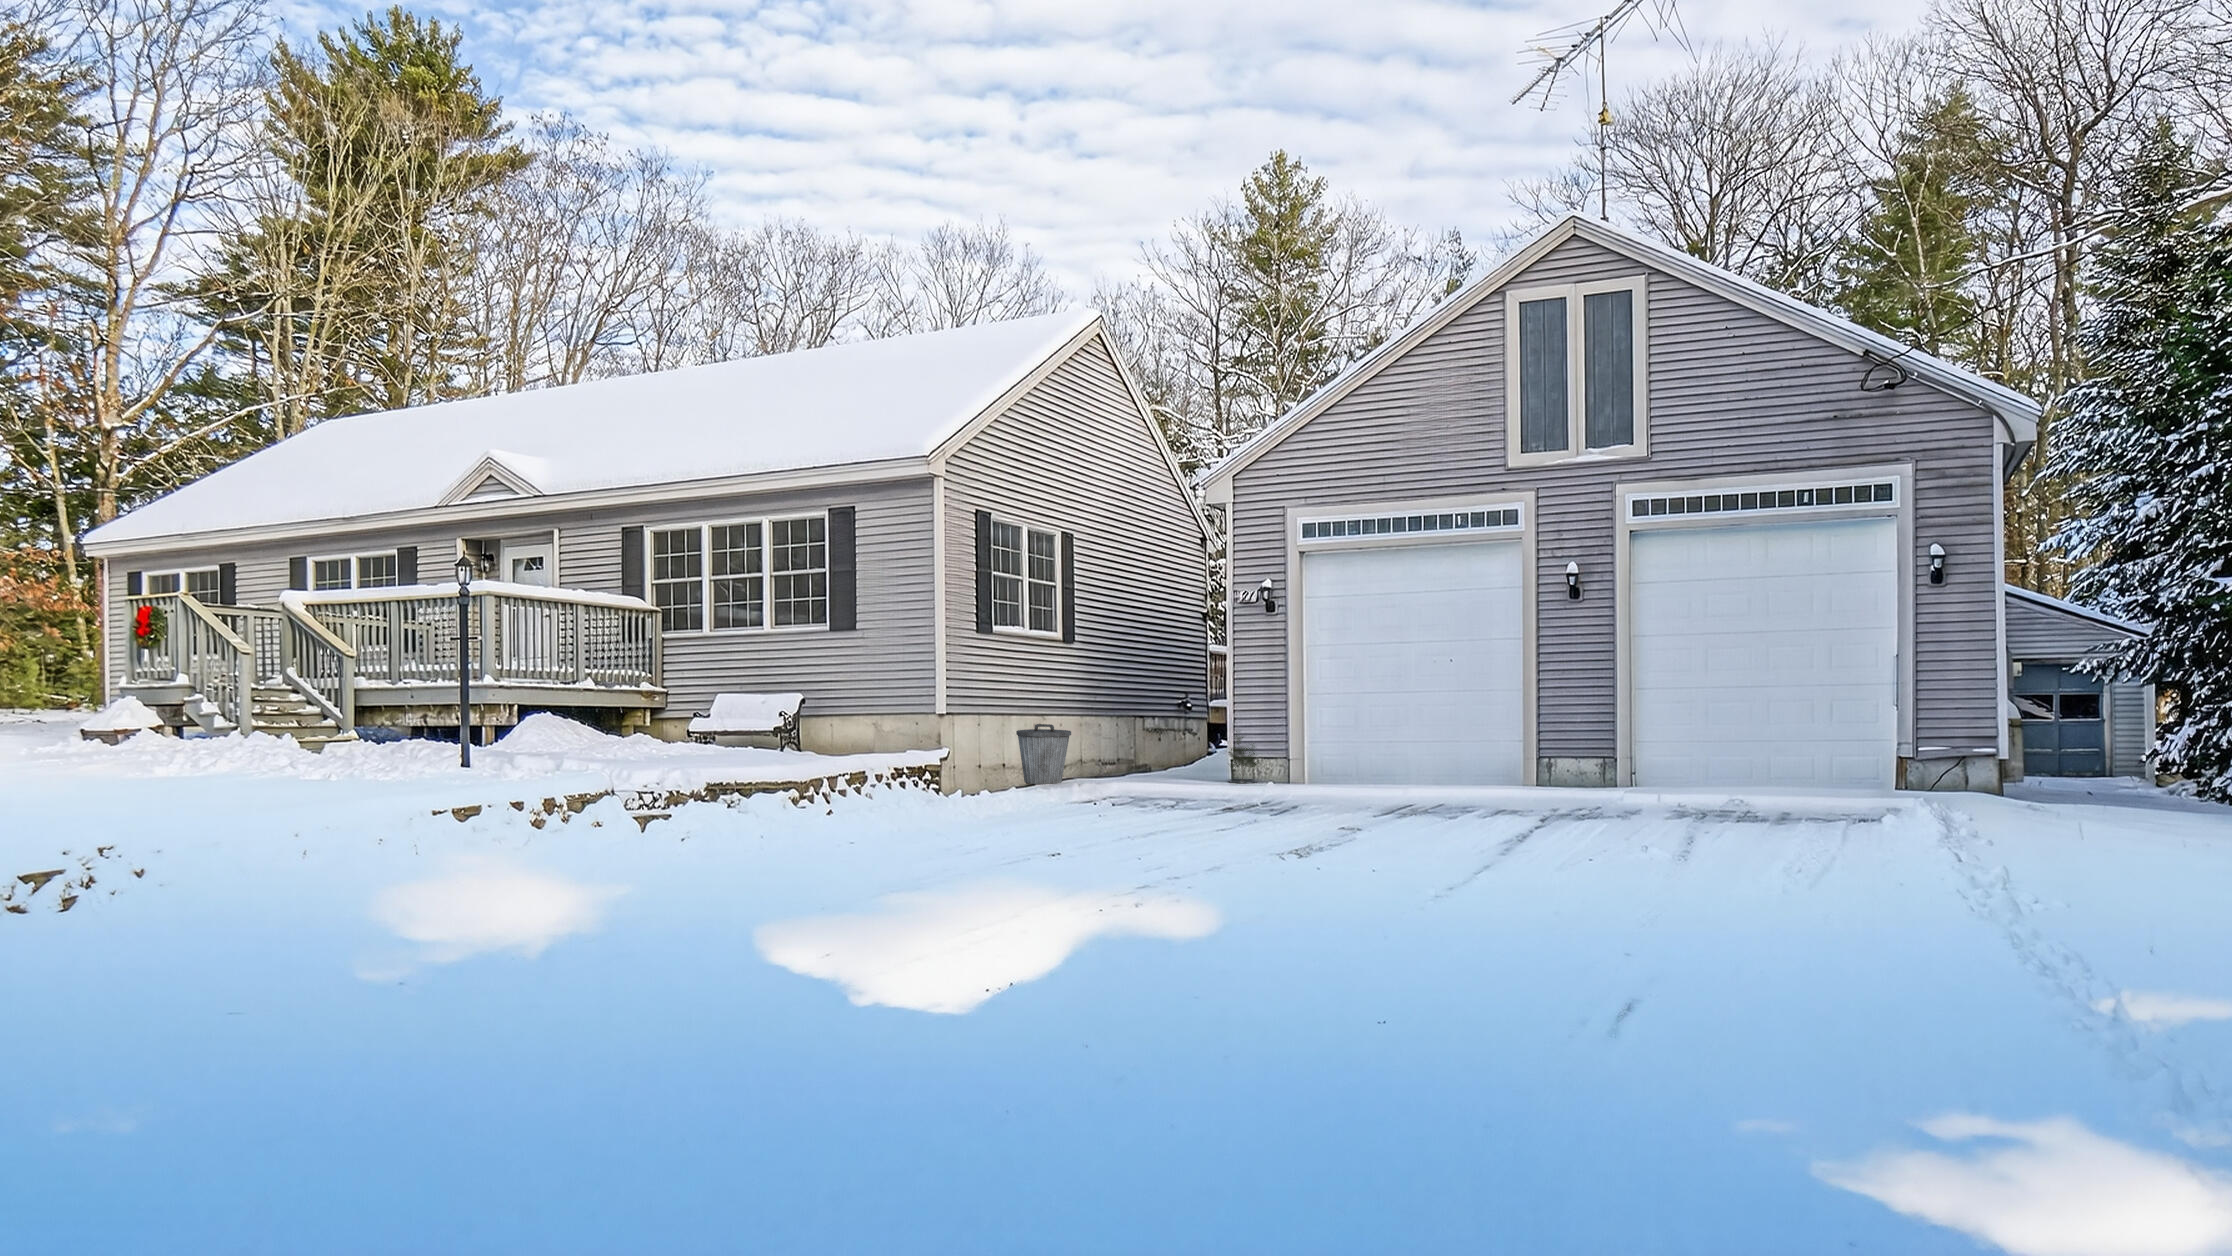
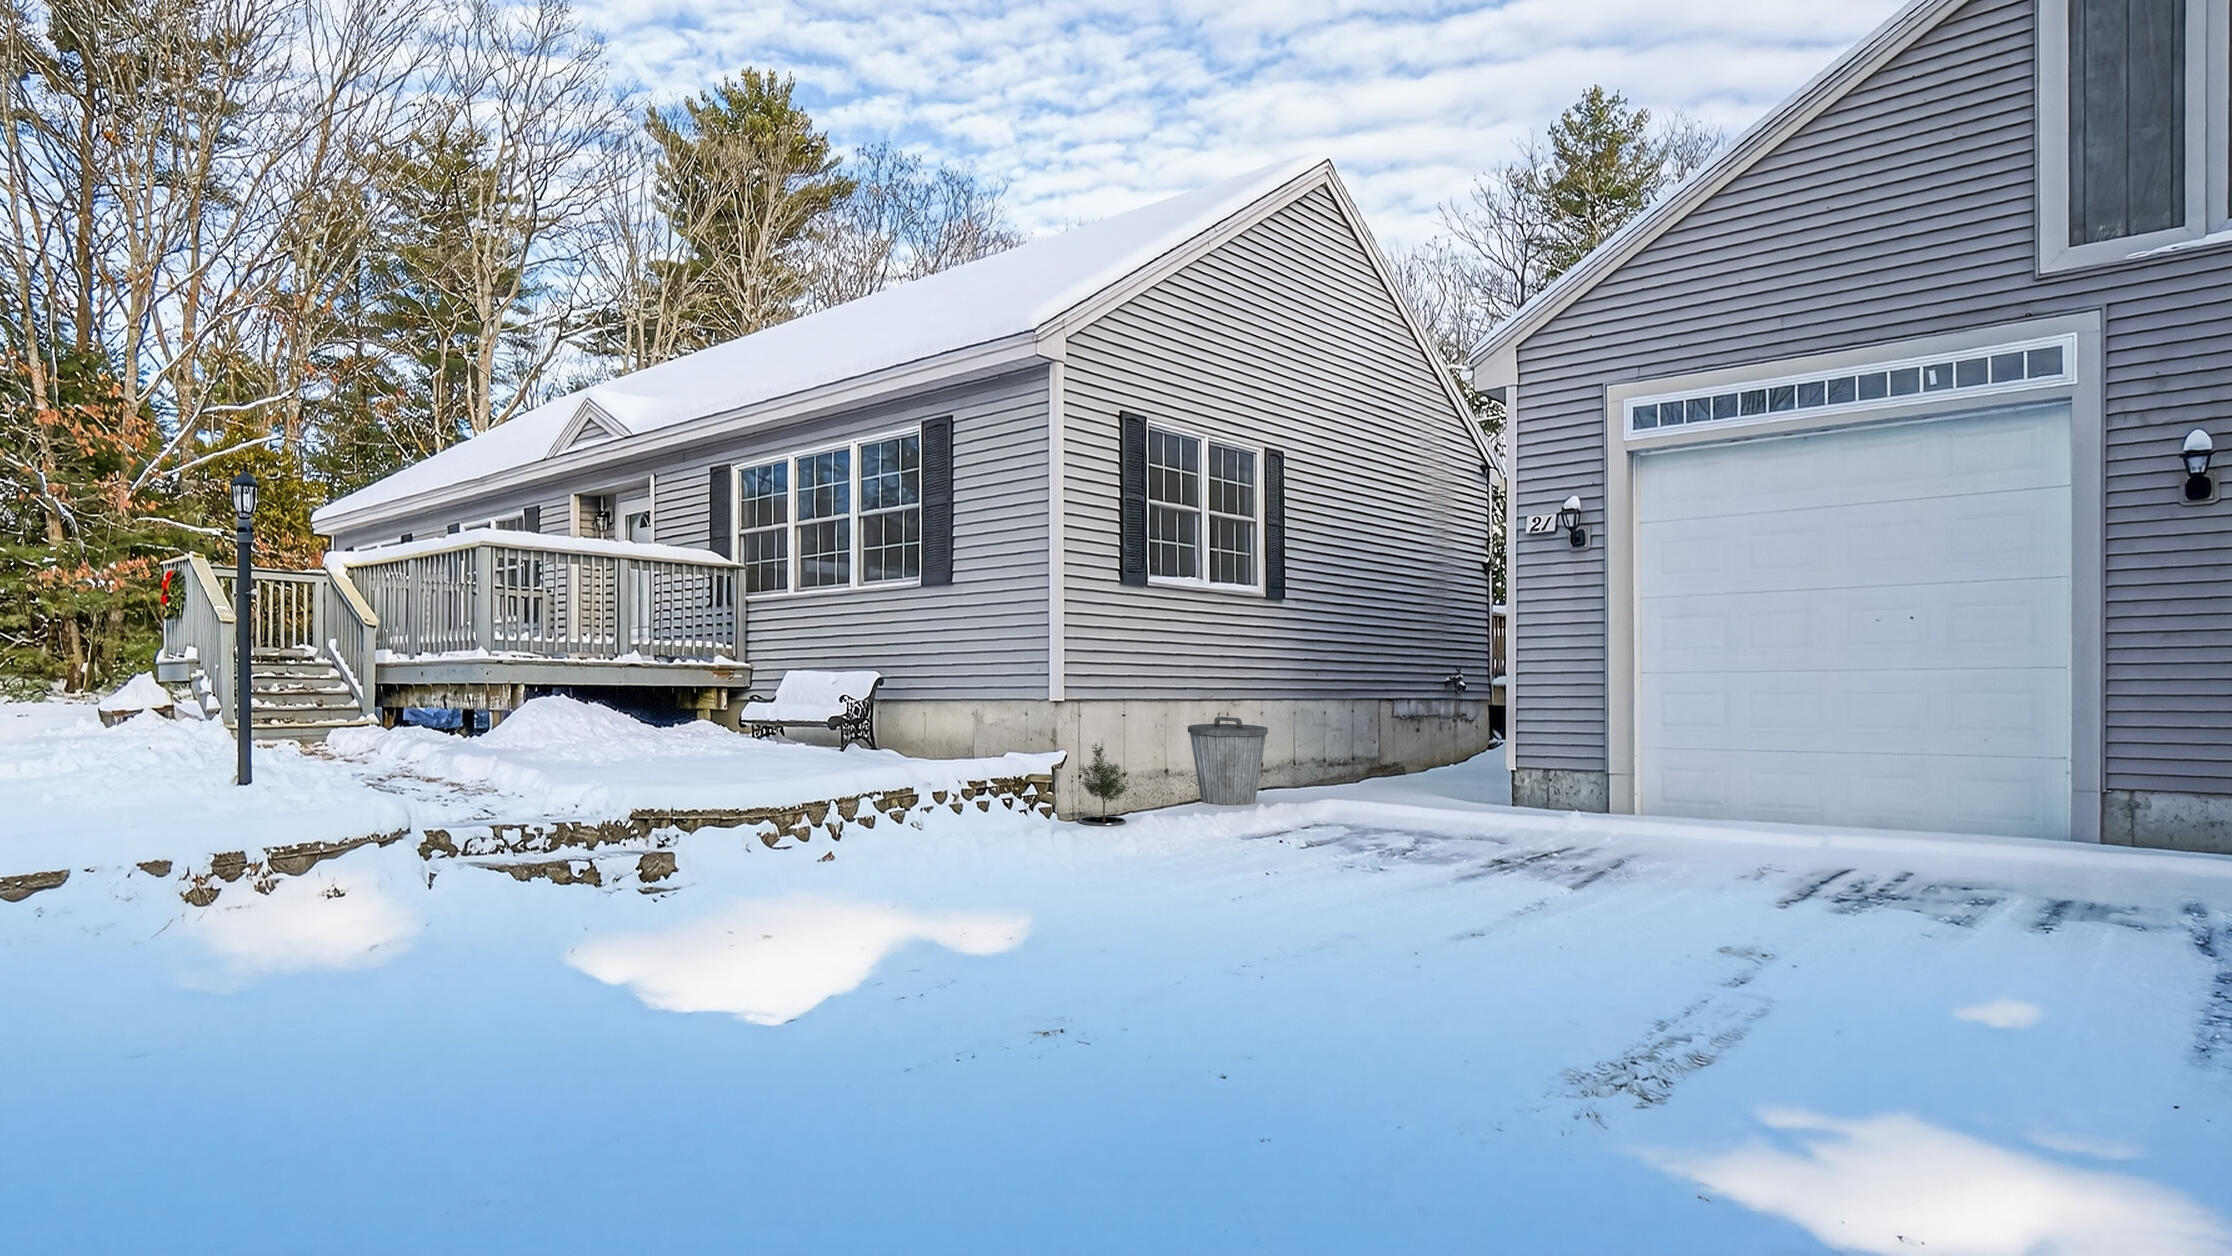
potted tree: present [1228,736,1258,783] -> present [1079,742,1129,826]

